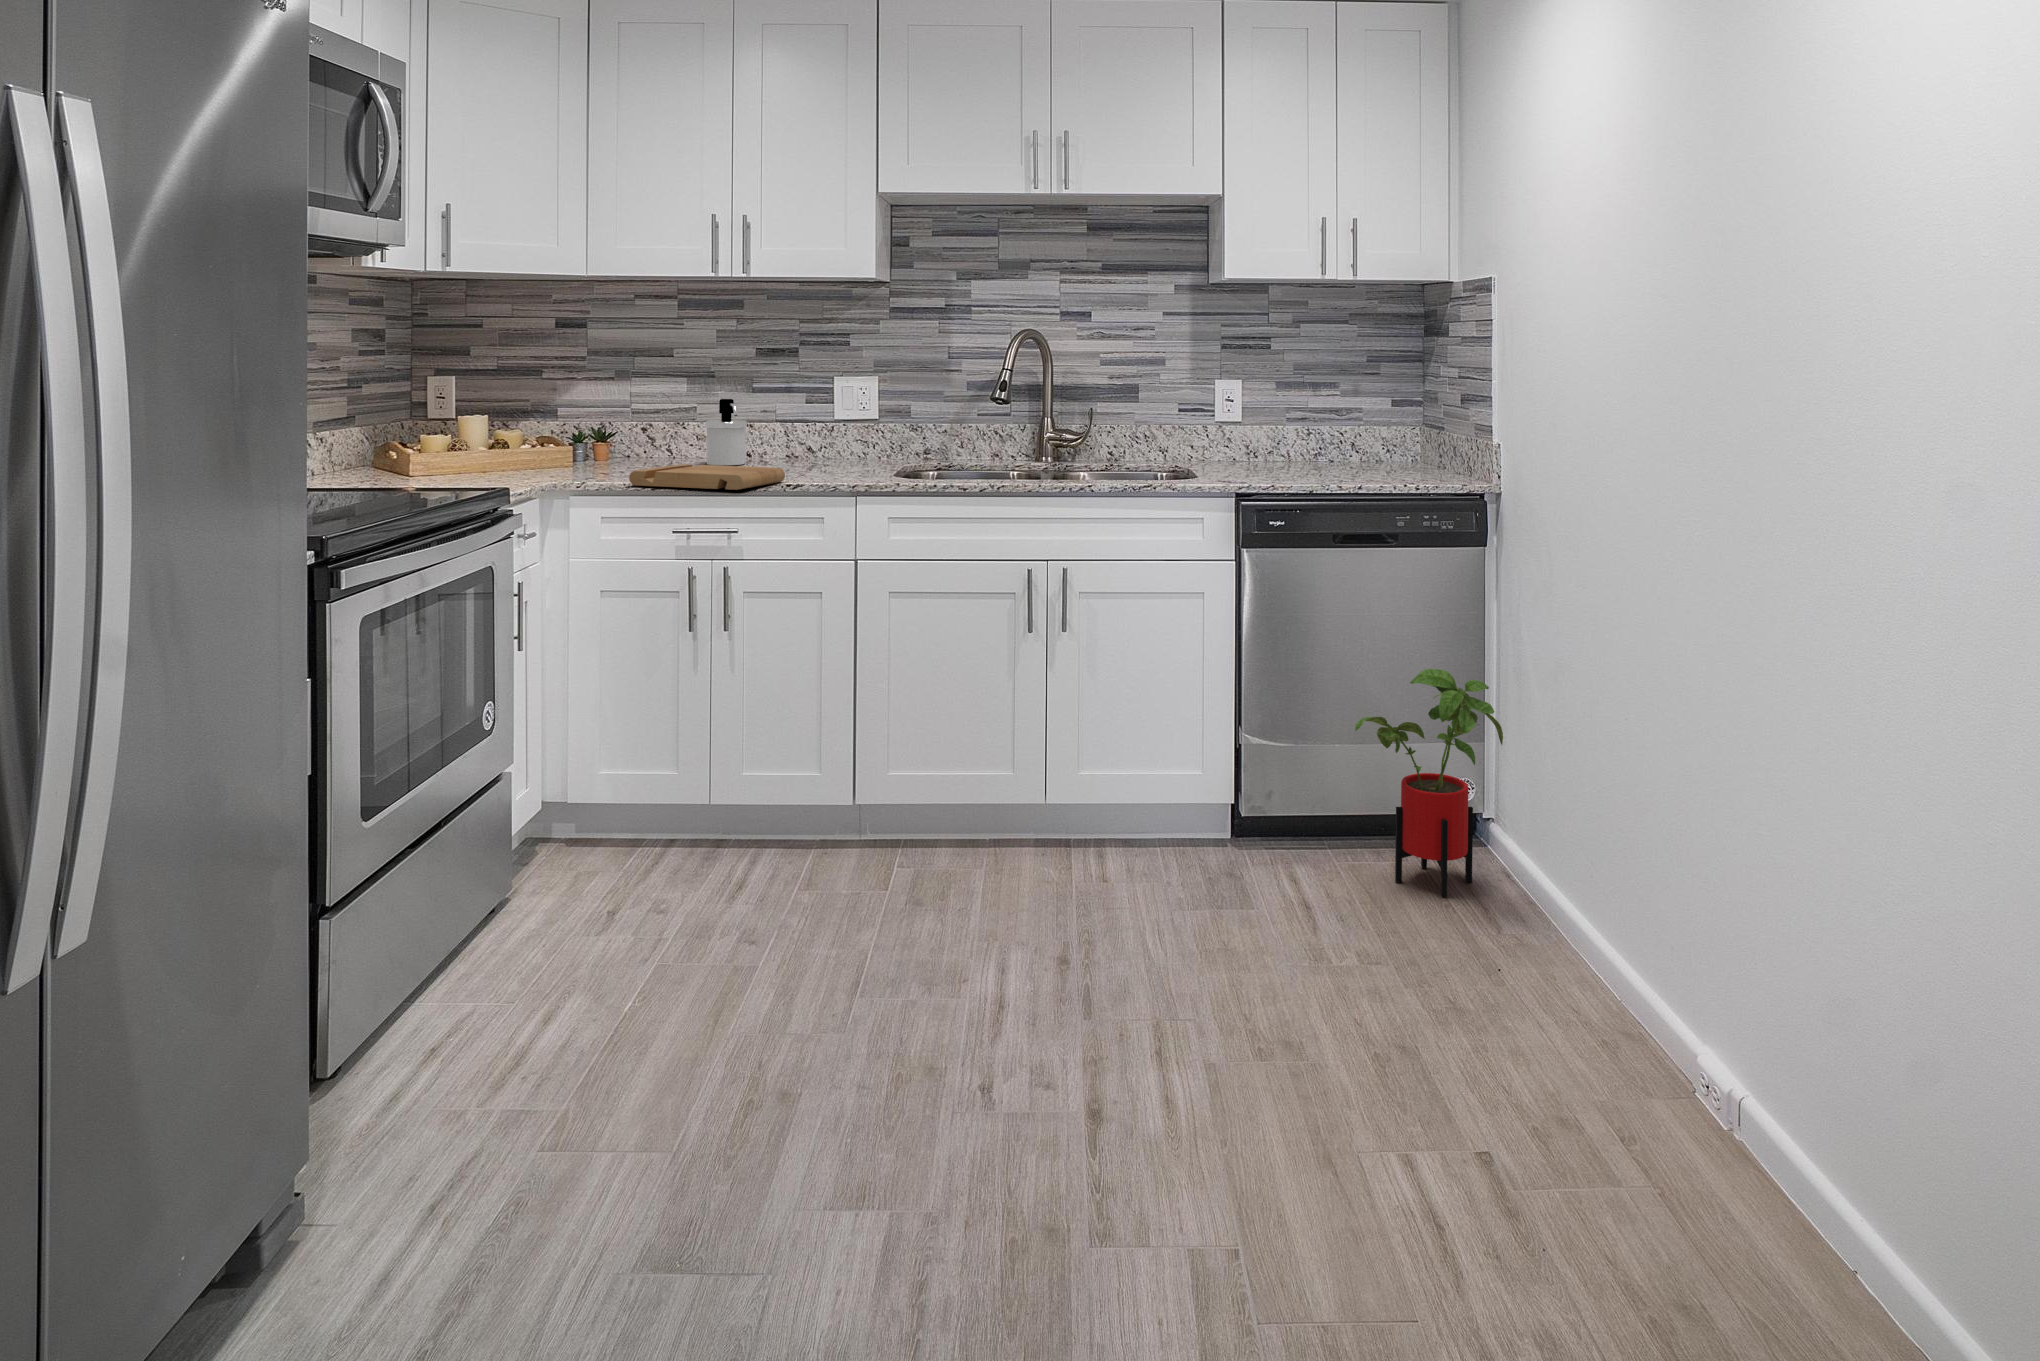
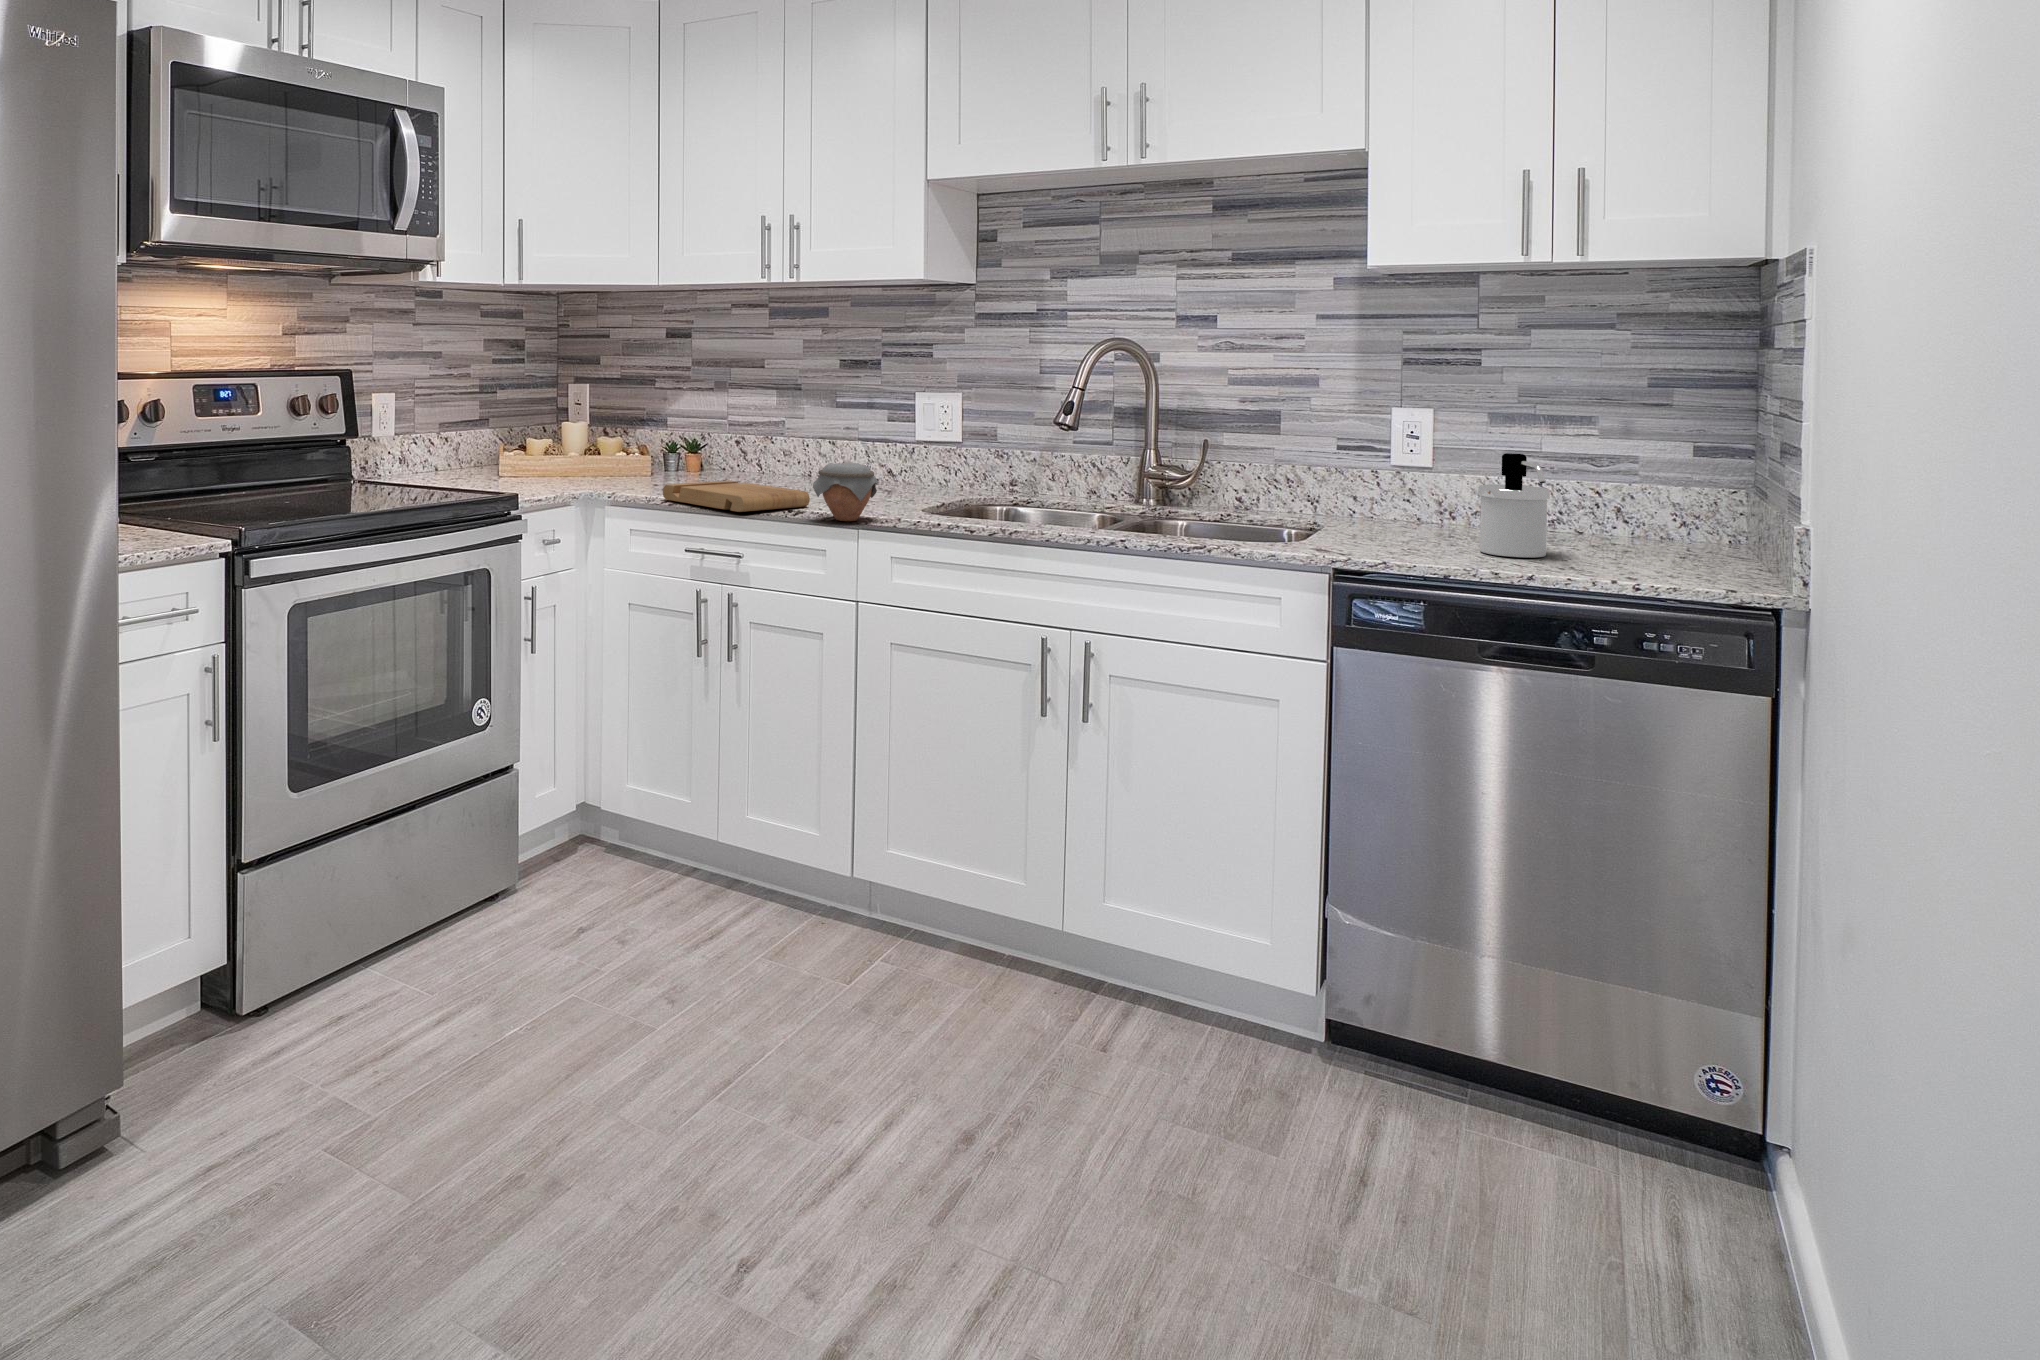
soap dispenser: present [706,399,747,466] -> present [1478,453,1550,558]
jar: none [815,438,871,490] -> present [813,463,878,521]
house plant: present [1355,669,1503,897] -> none [1456,880,1752,1255]

